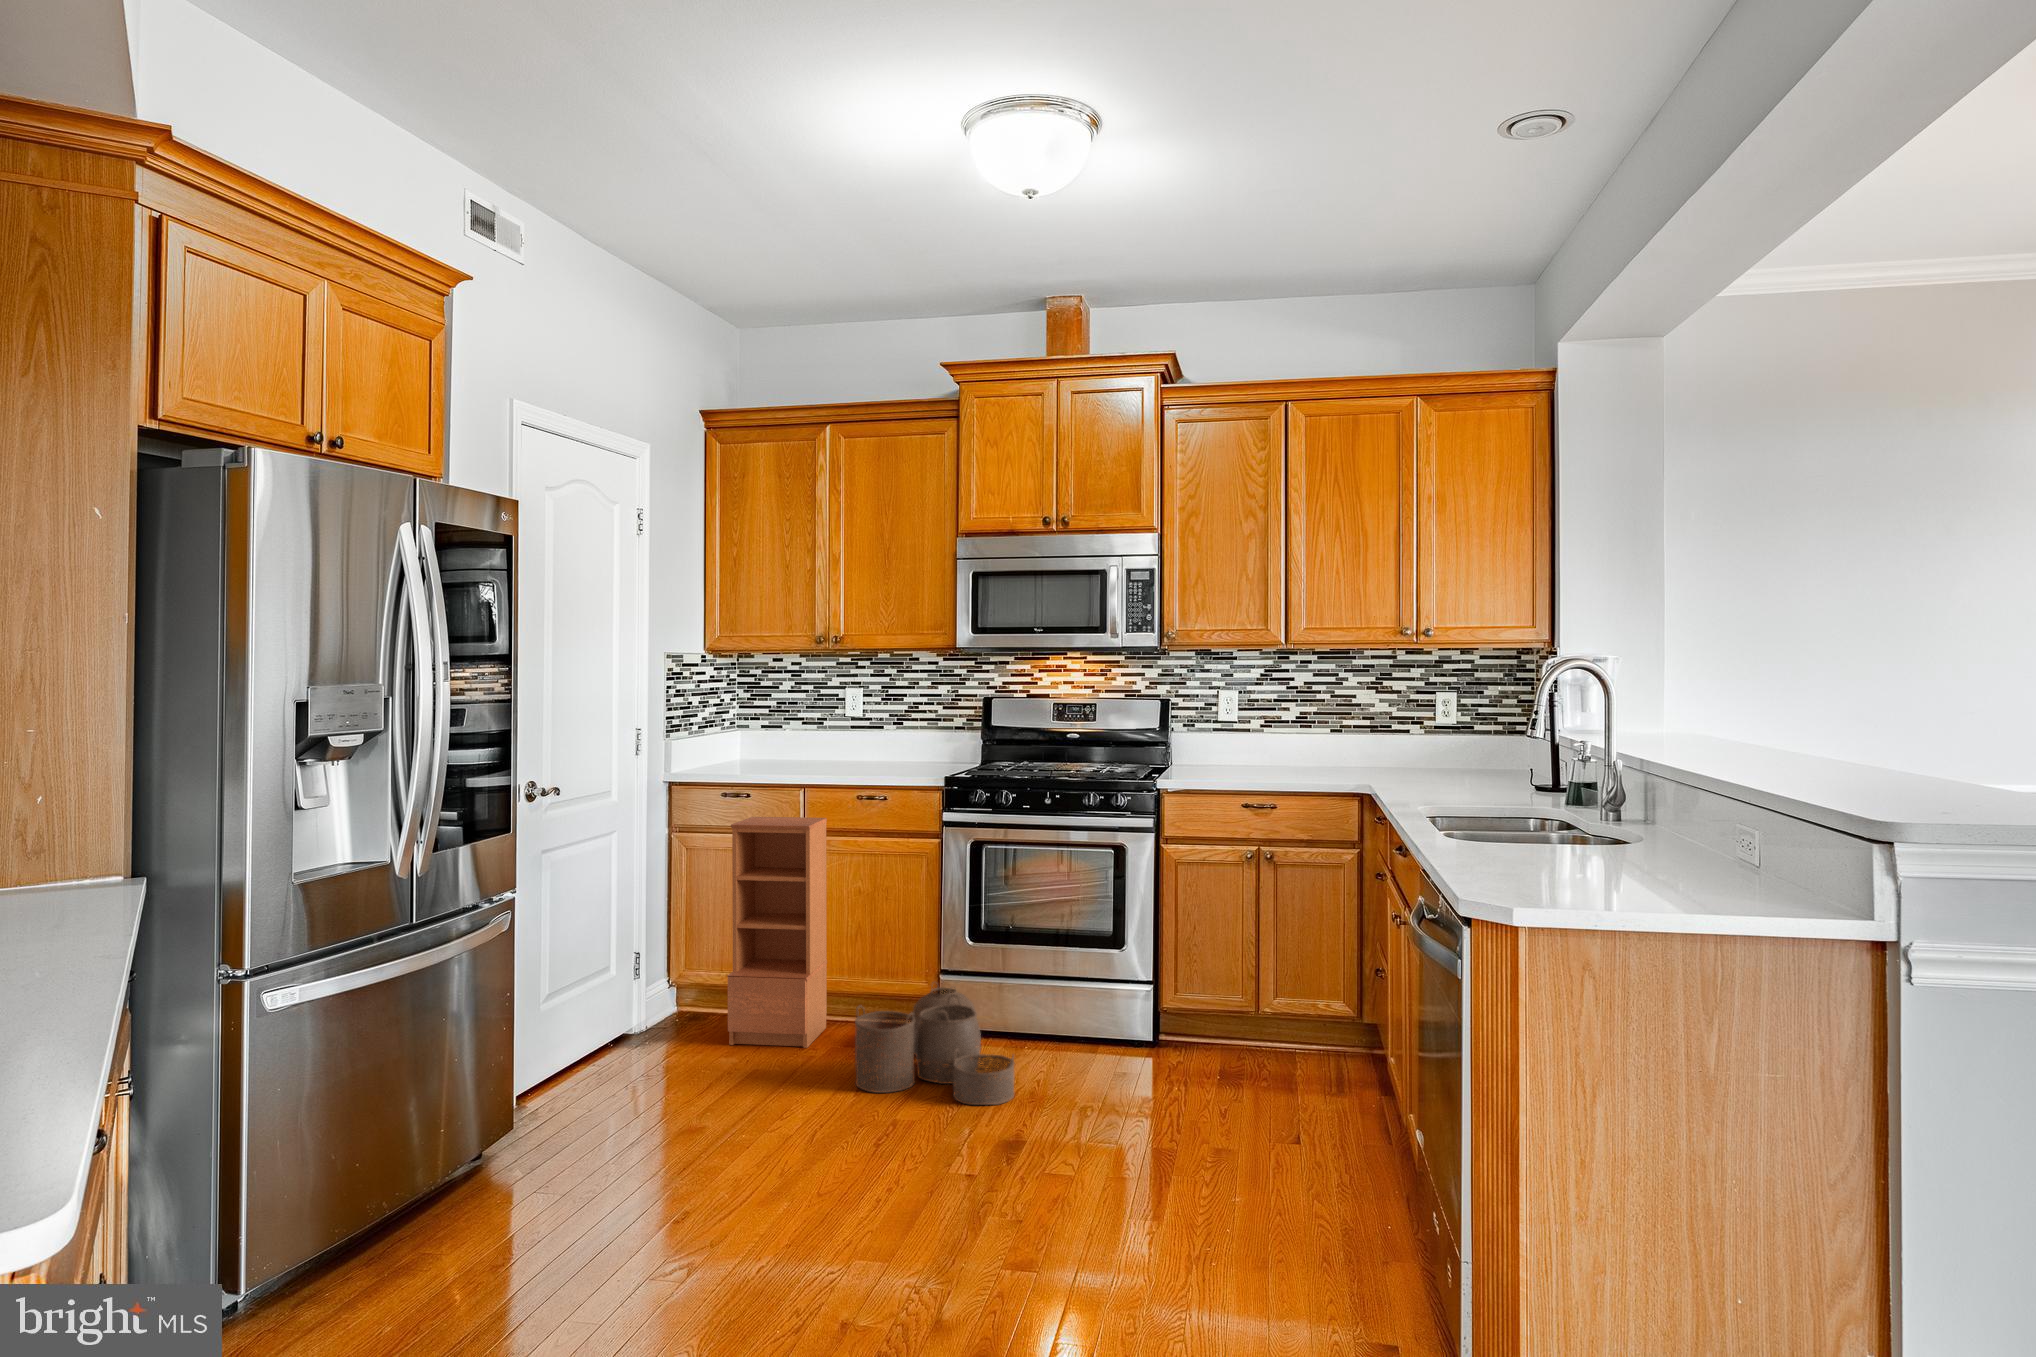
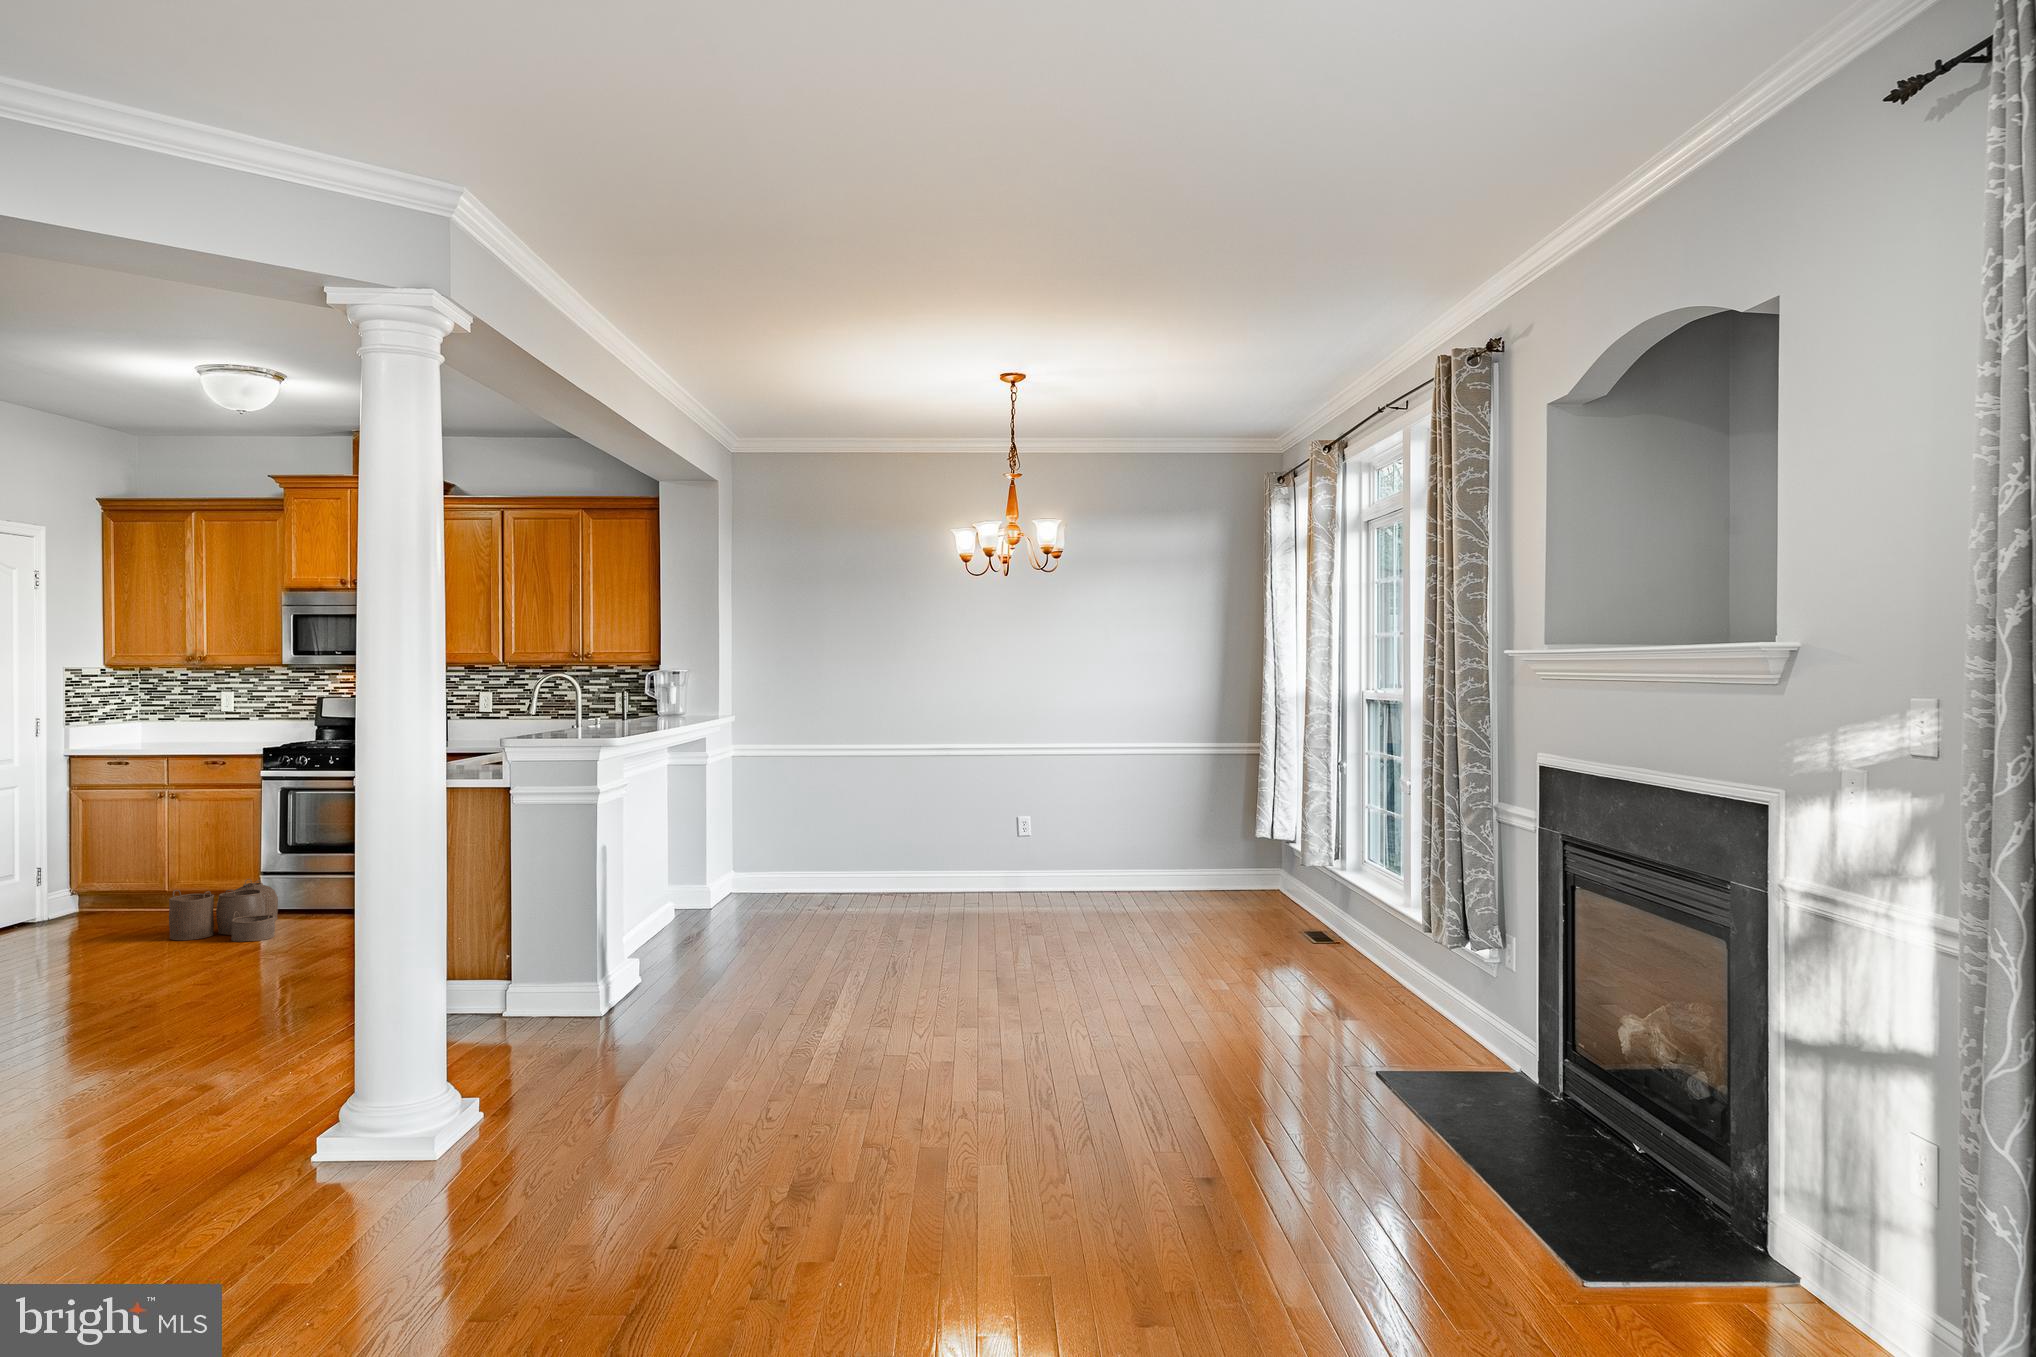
bookcase: present [728,817,827,1048] -> none [96,778,181,927]

